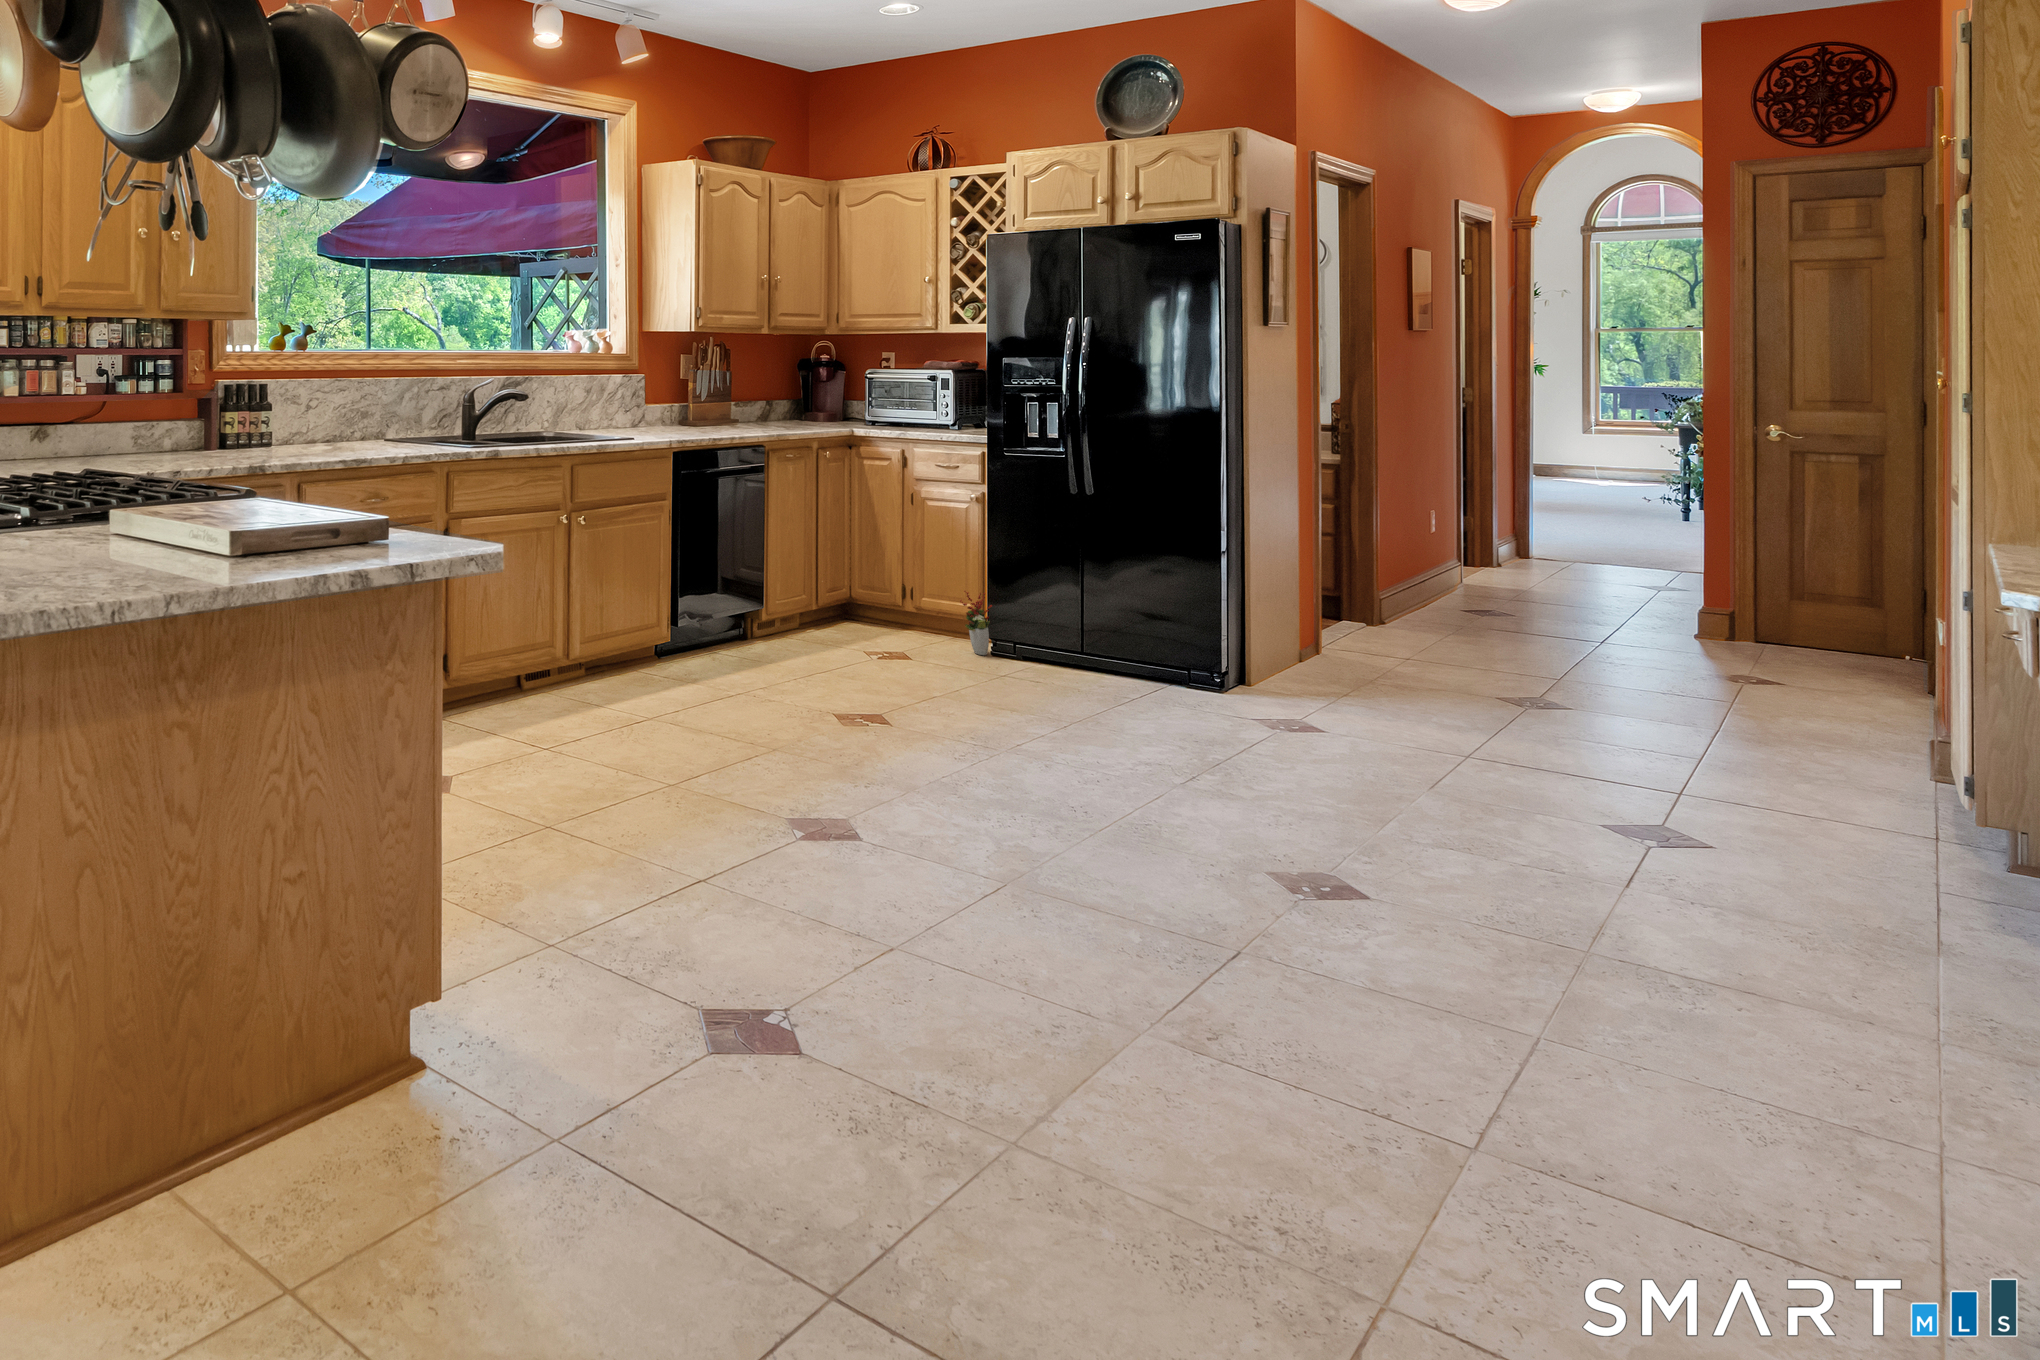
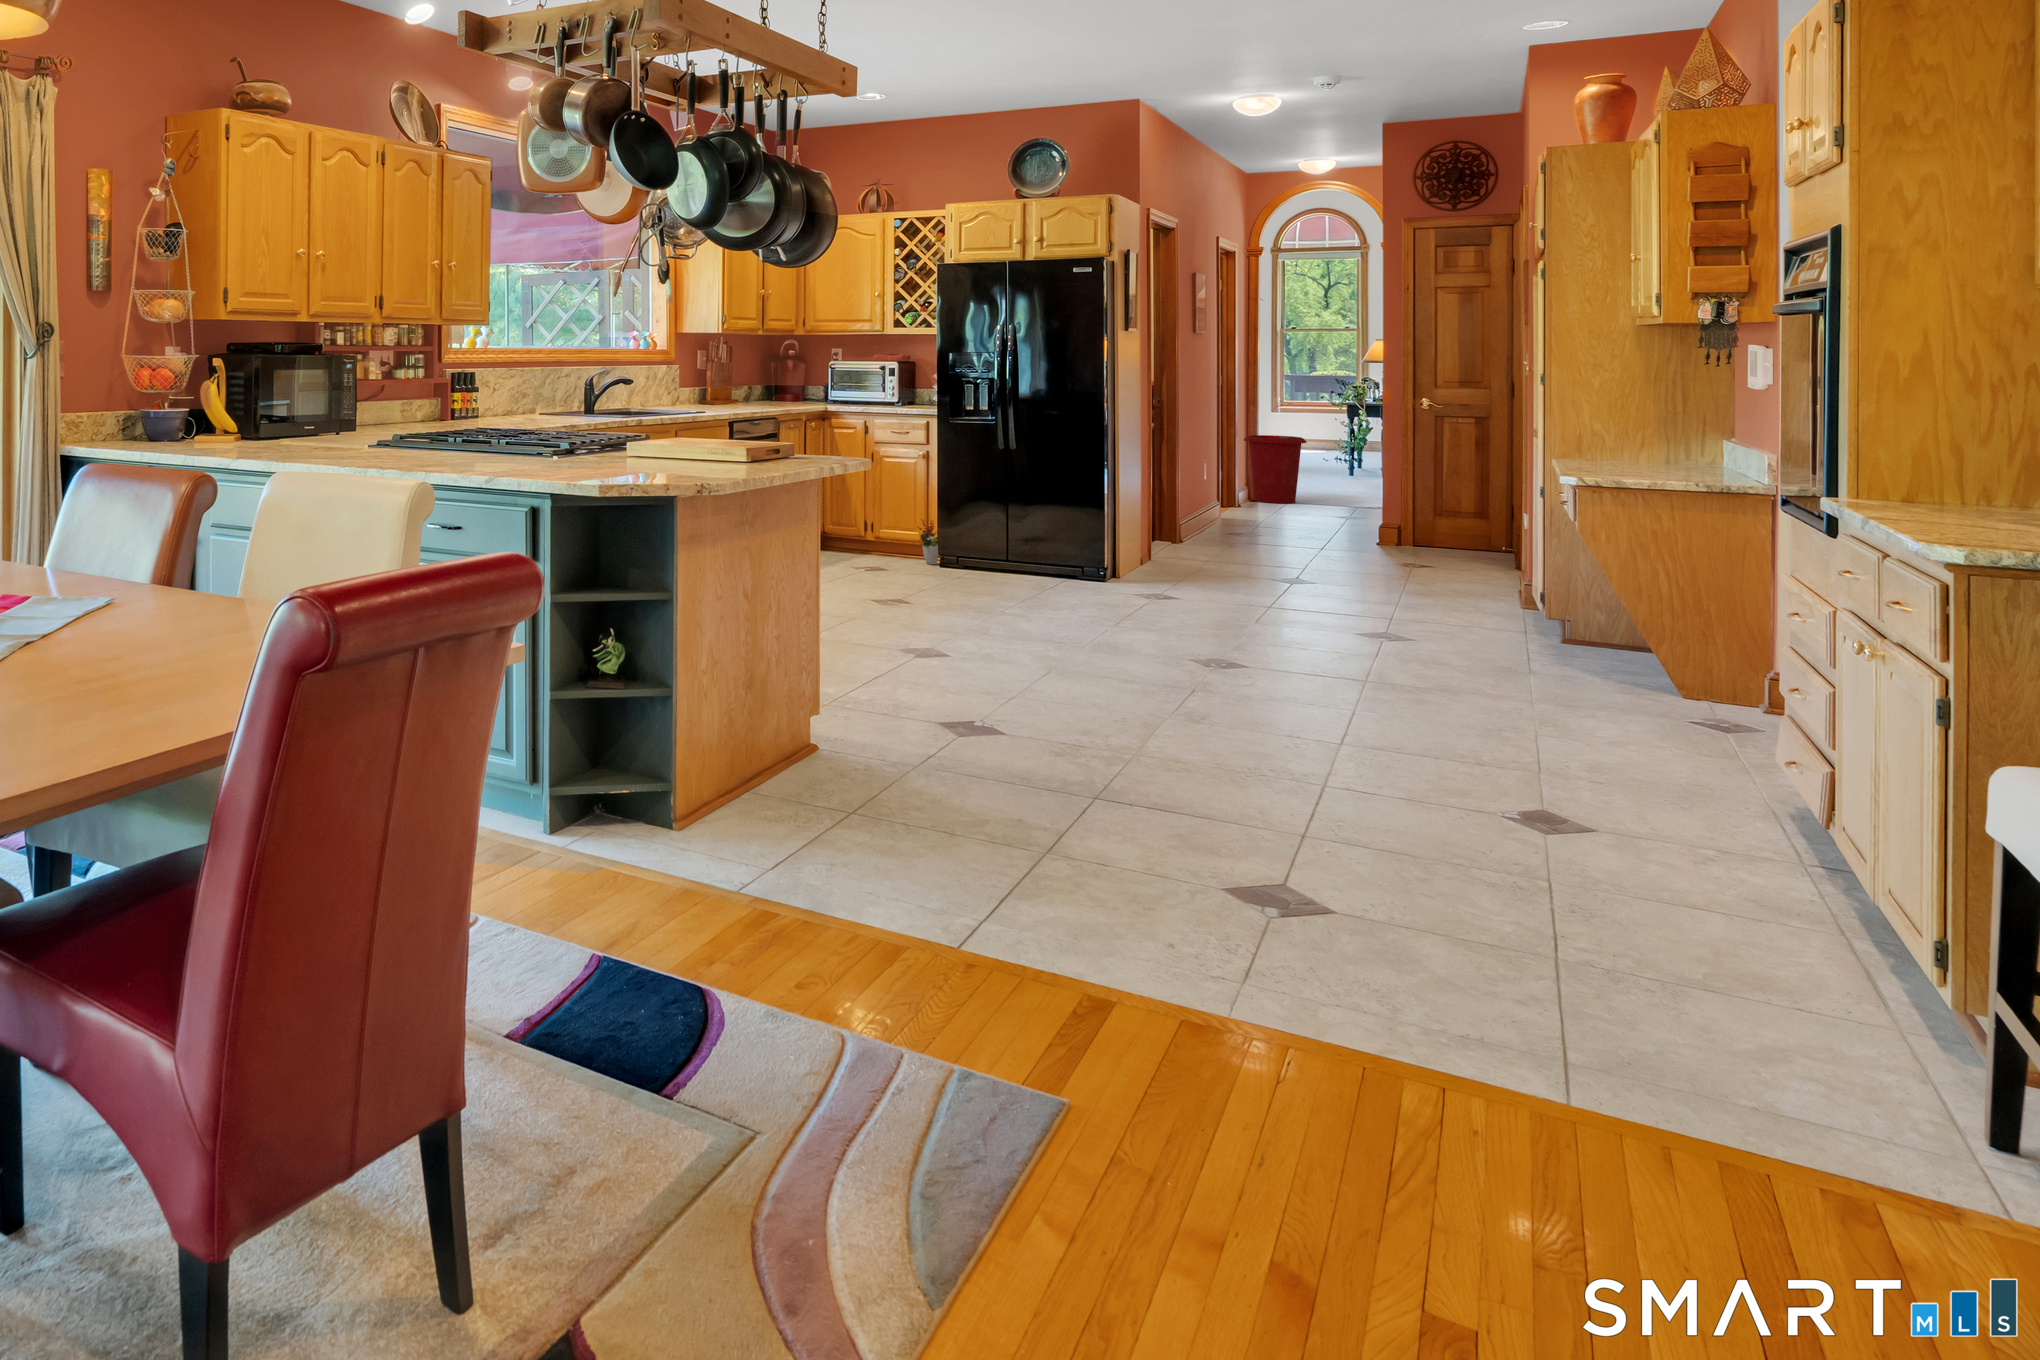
waste bin: none [1510,471,1604,566] -> present [1244,435,1307,503]

